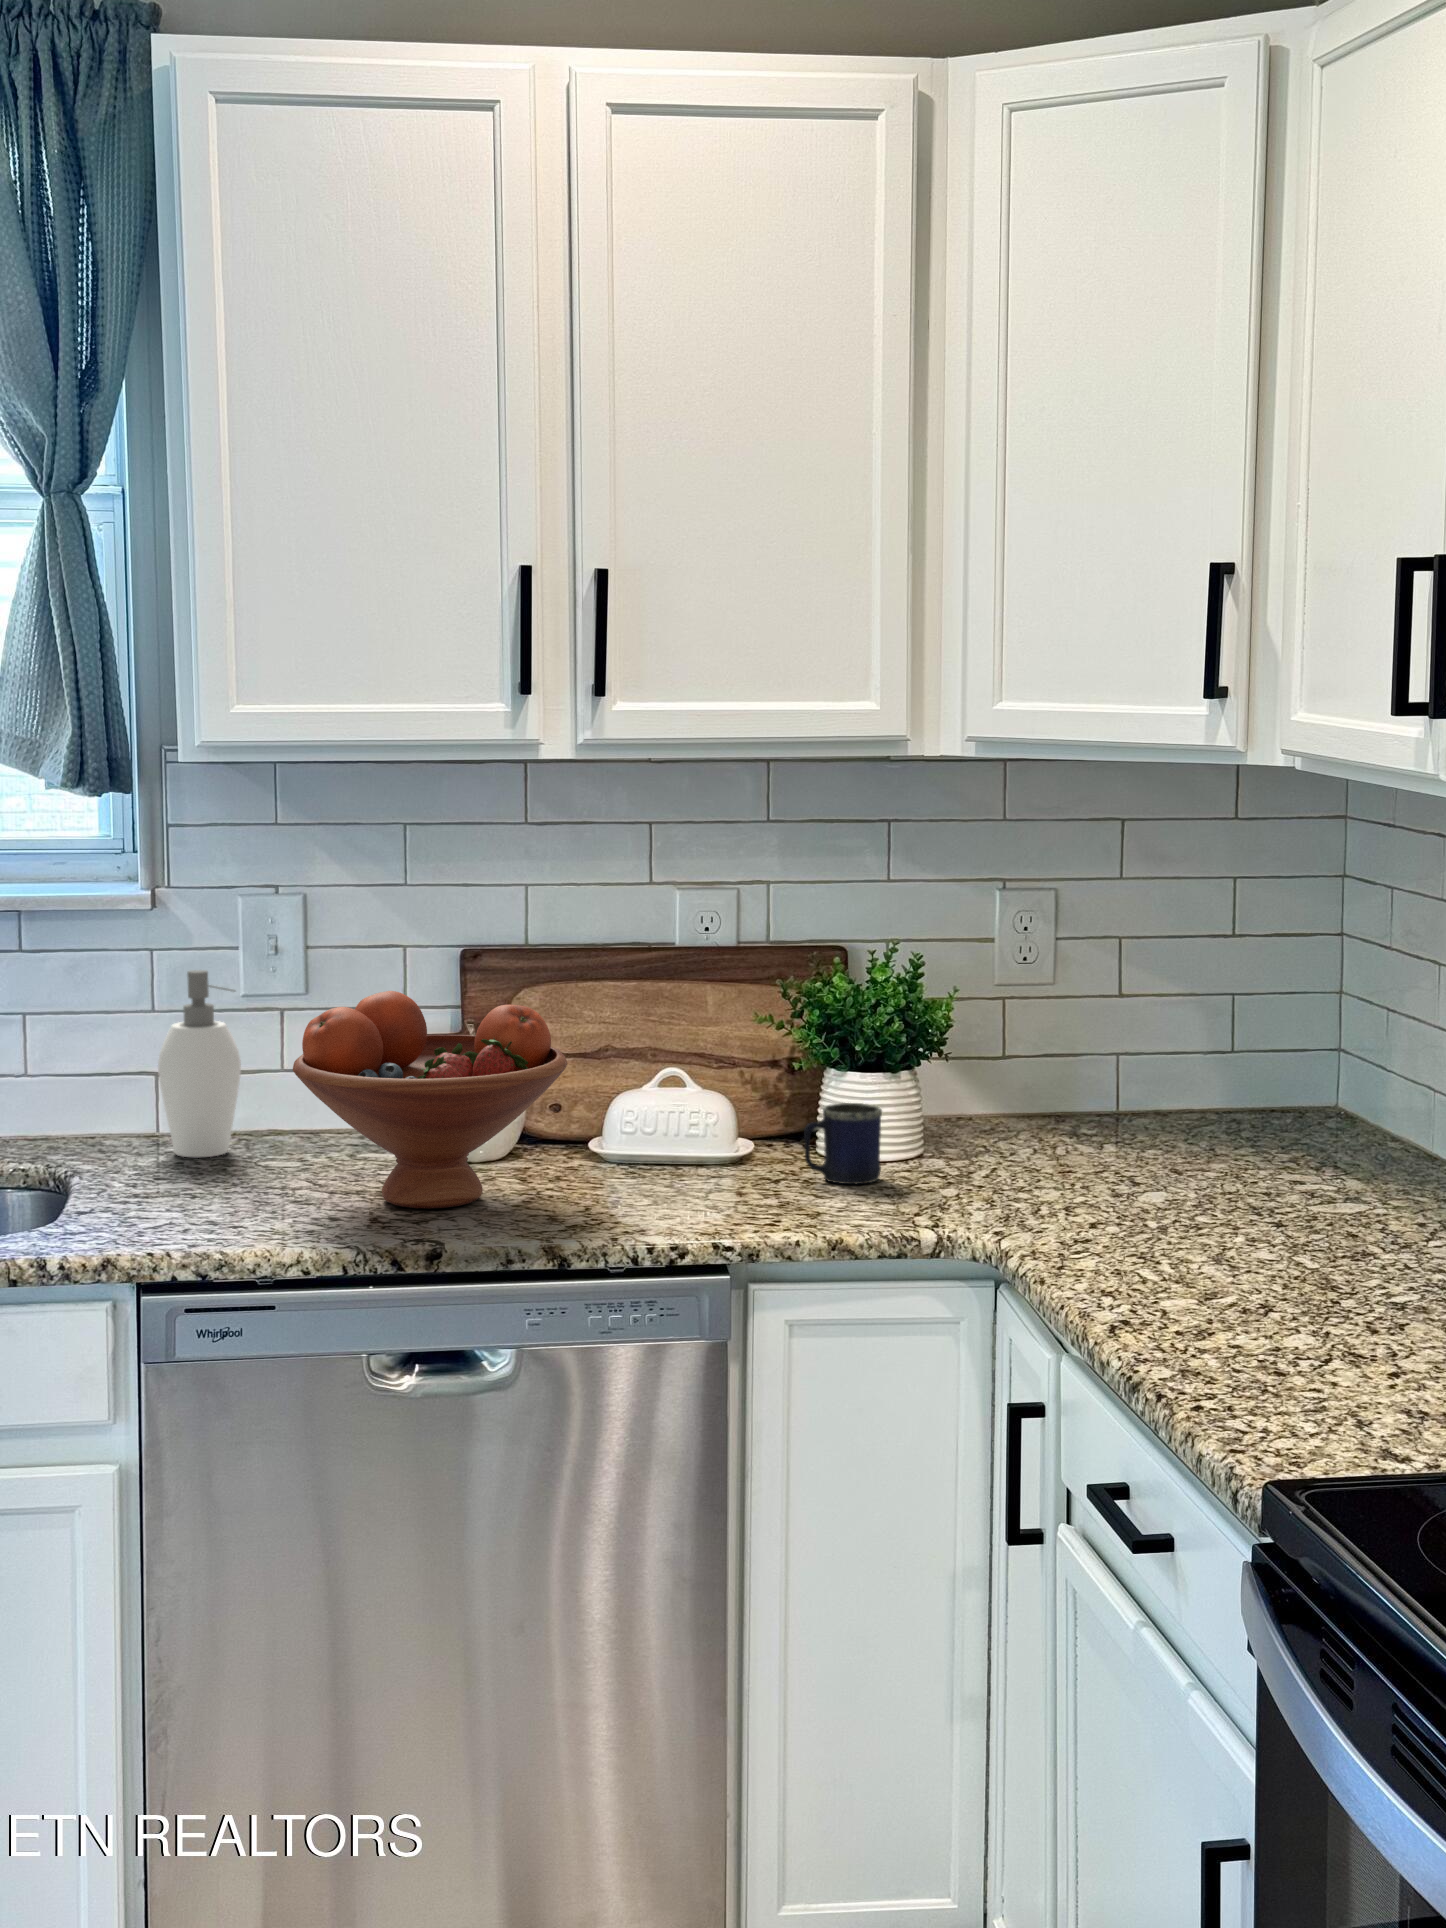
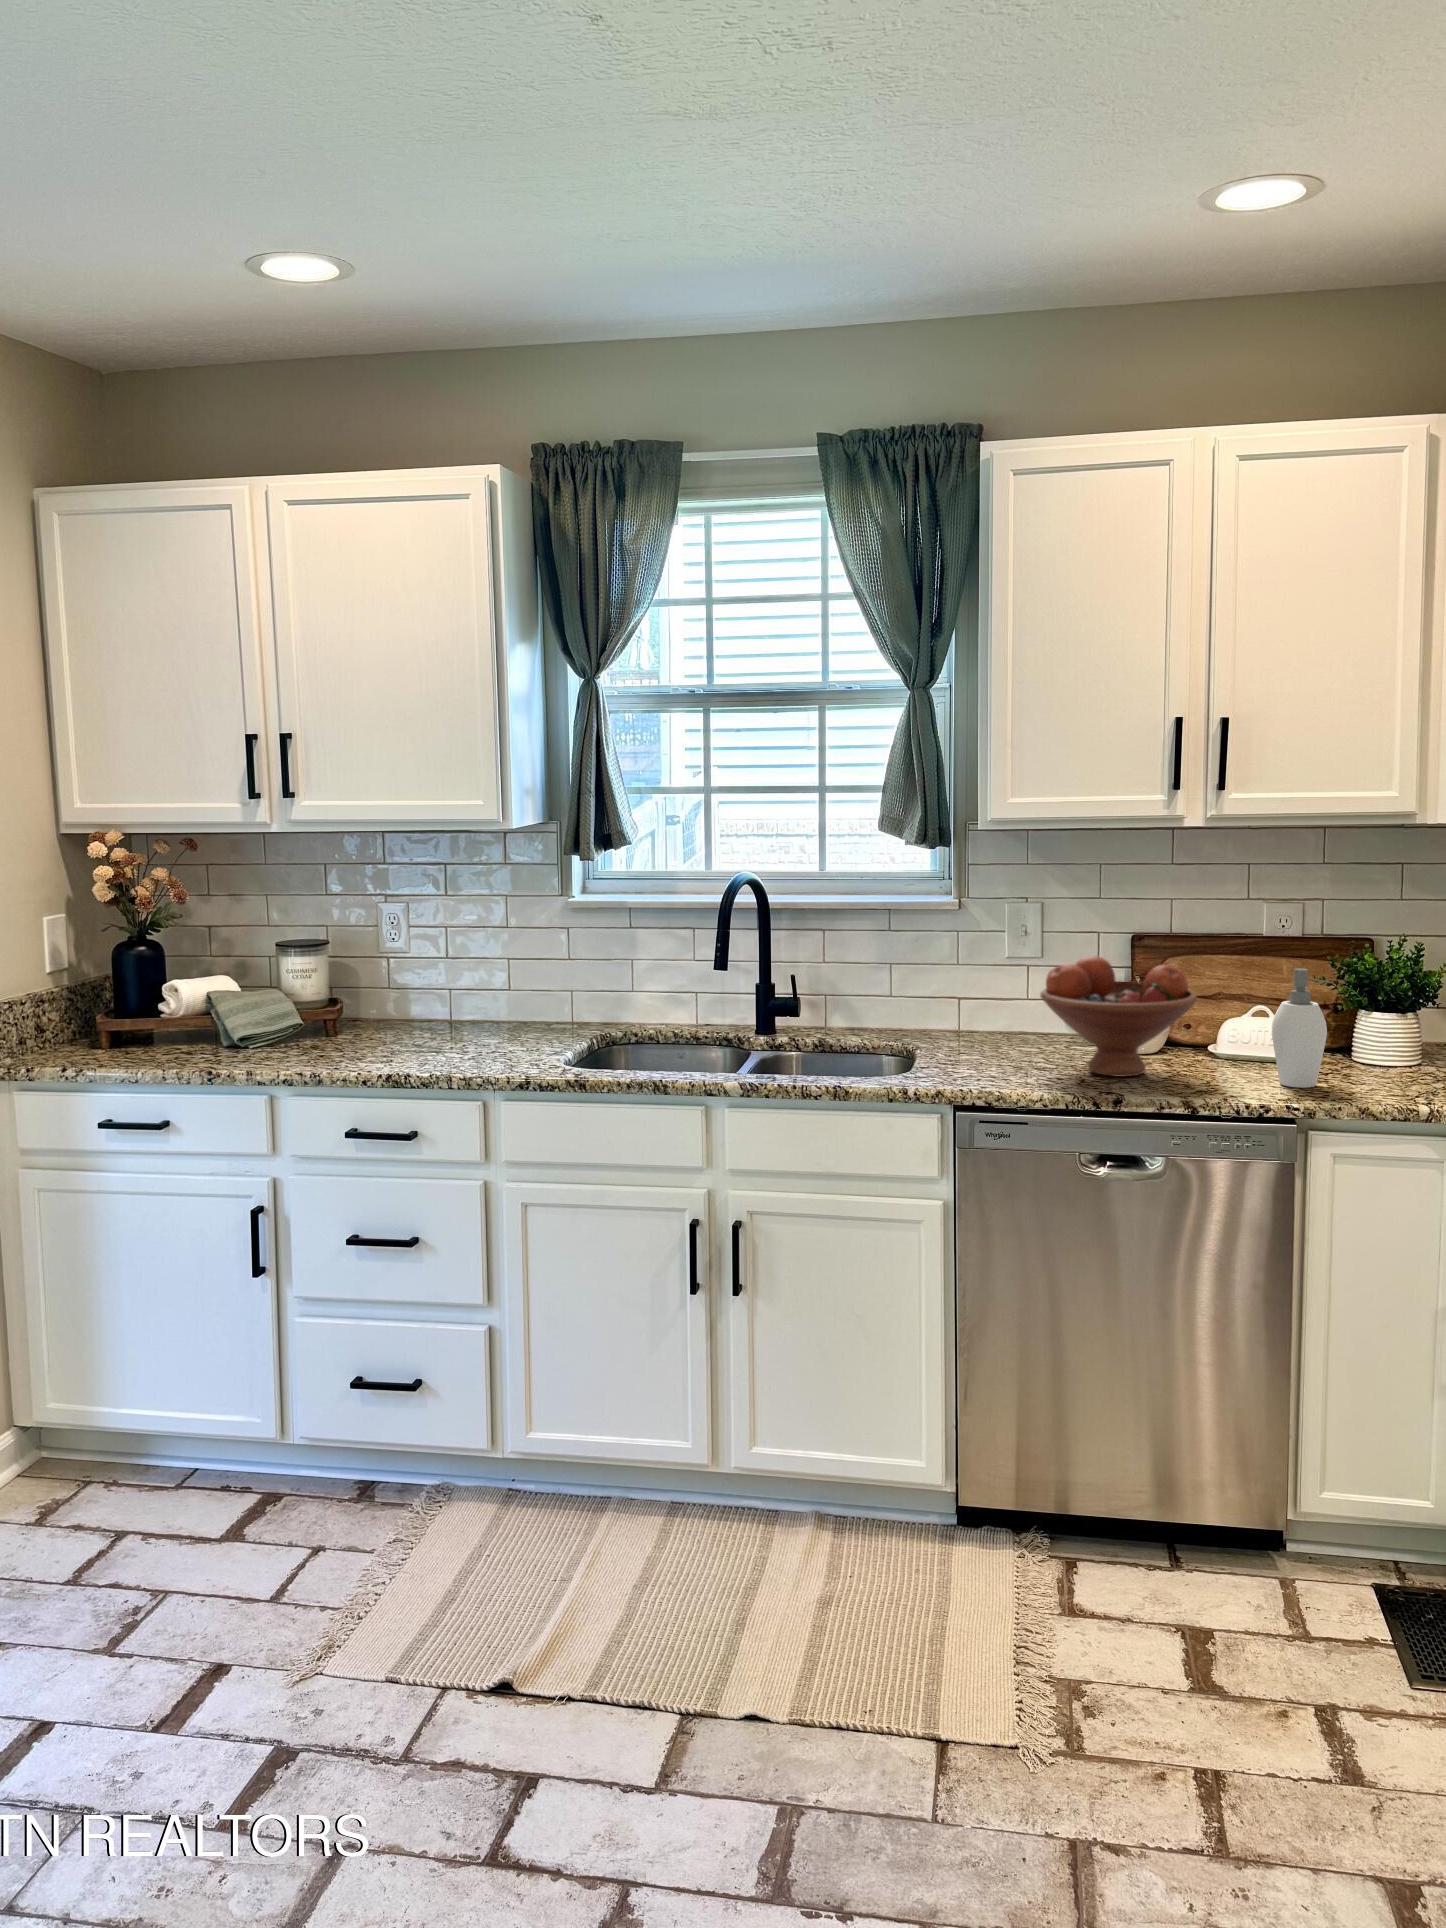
soap dispenser: present [158,970,241,1157] -> present [1272,968,1334,1088]
mug: present [804,1103,882,1184] -> none [1343,1031,1394,1079]

